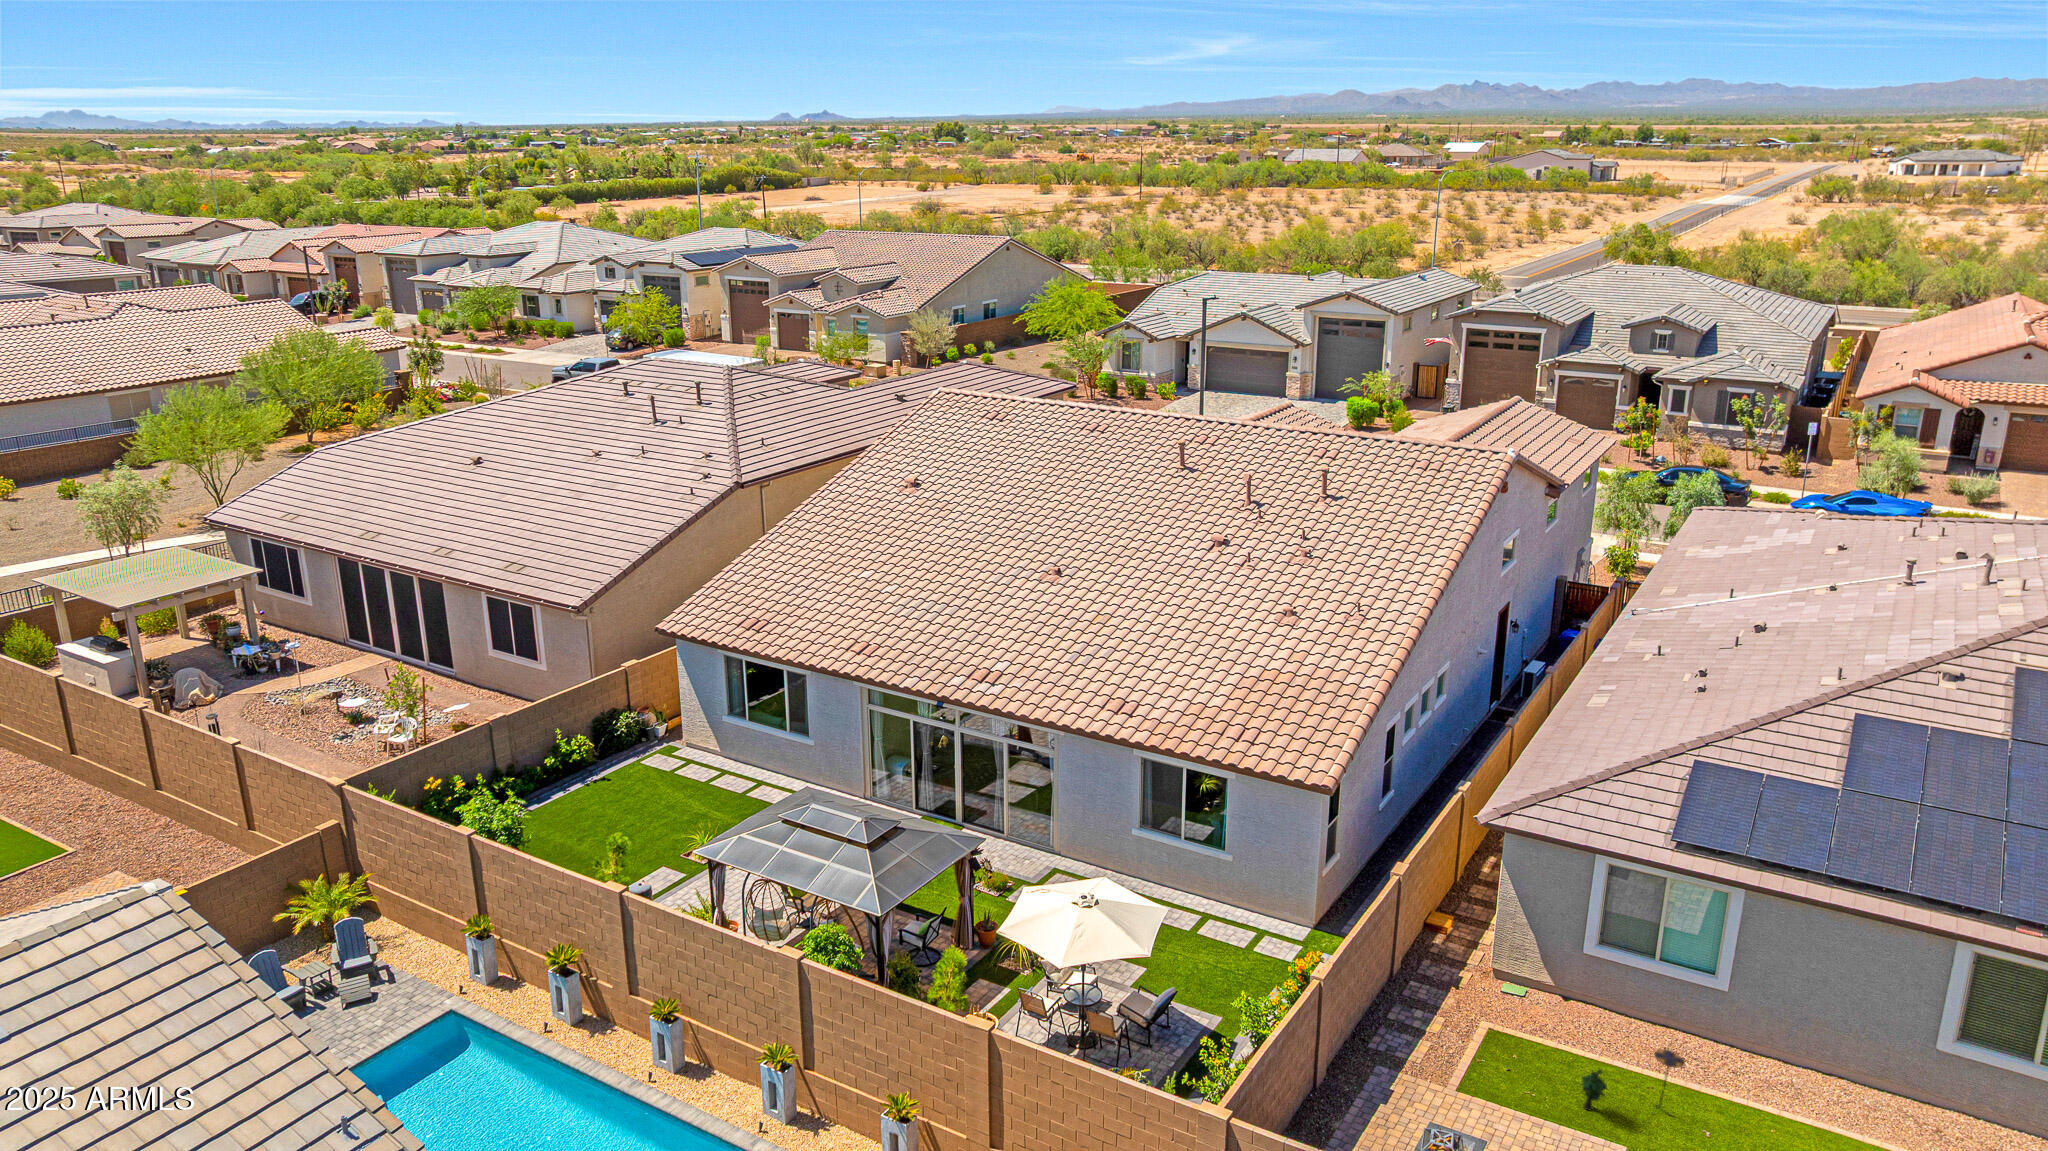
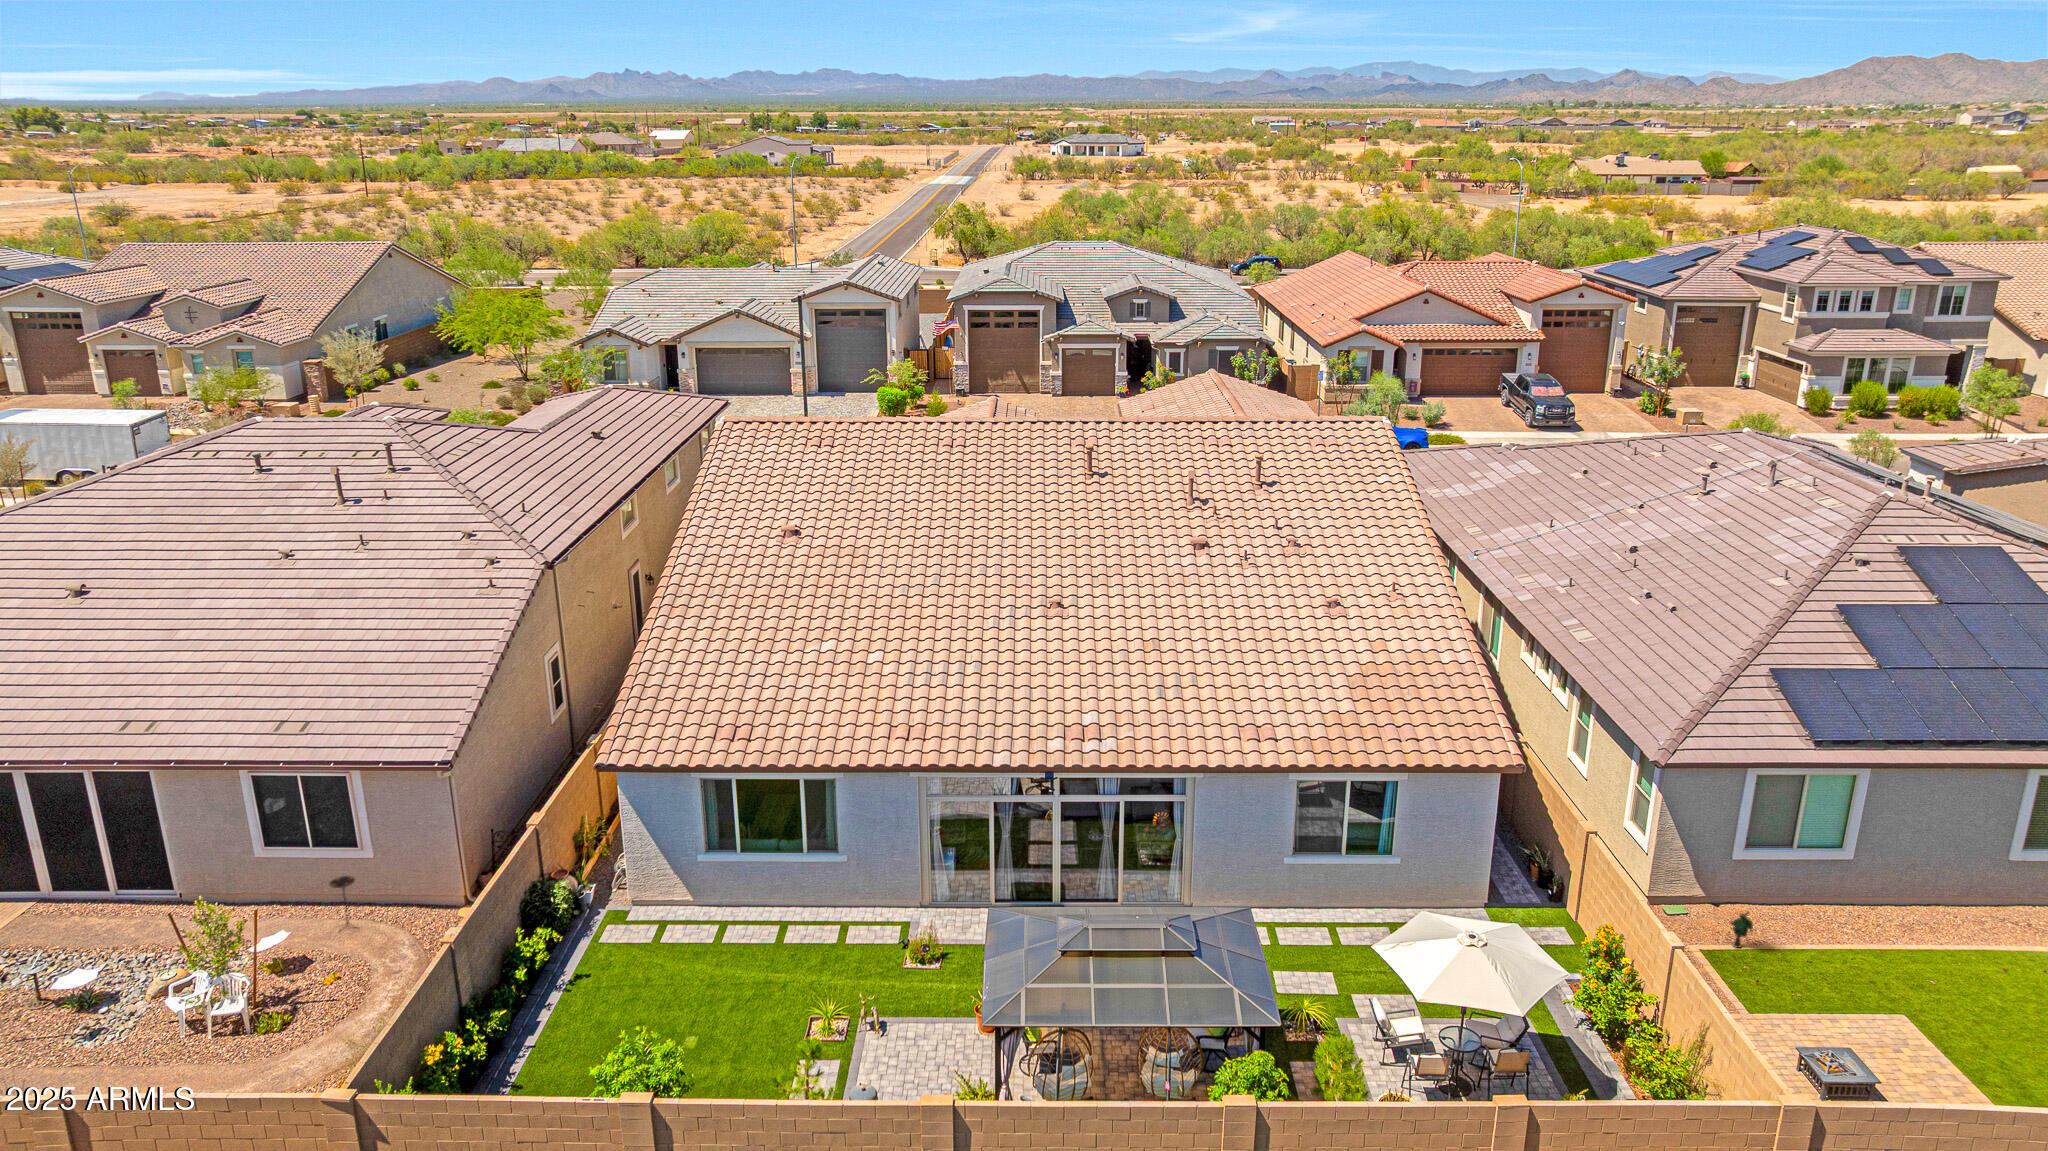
side table: present [1654,1049,1685,1109] -> present [330,876,355,923]

